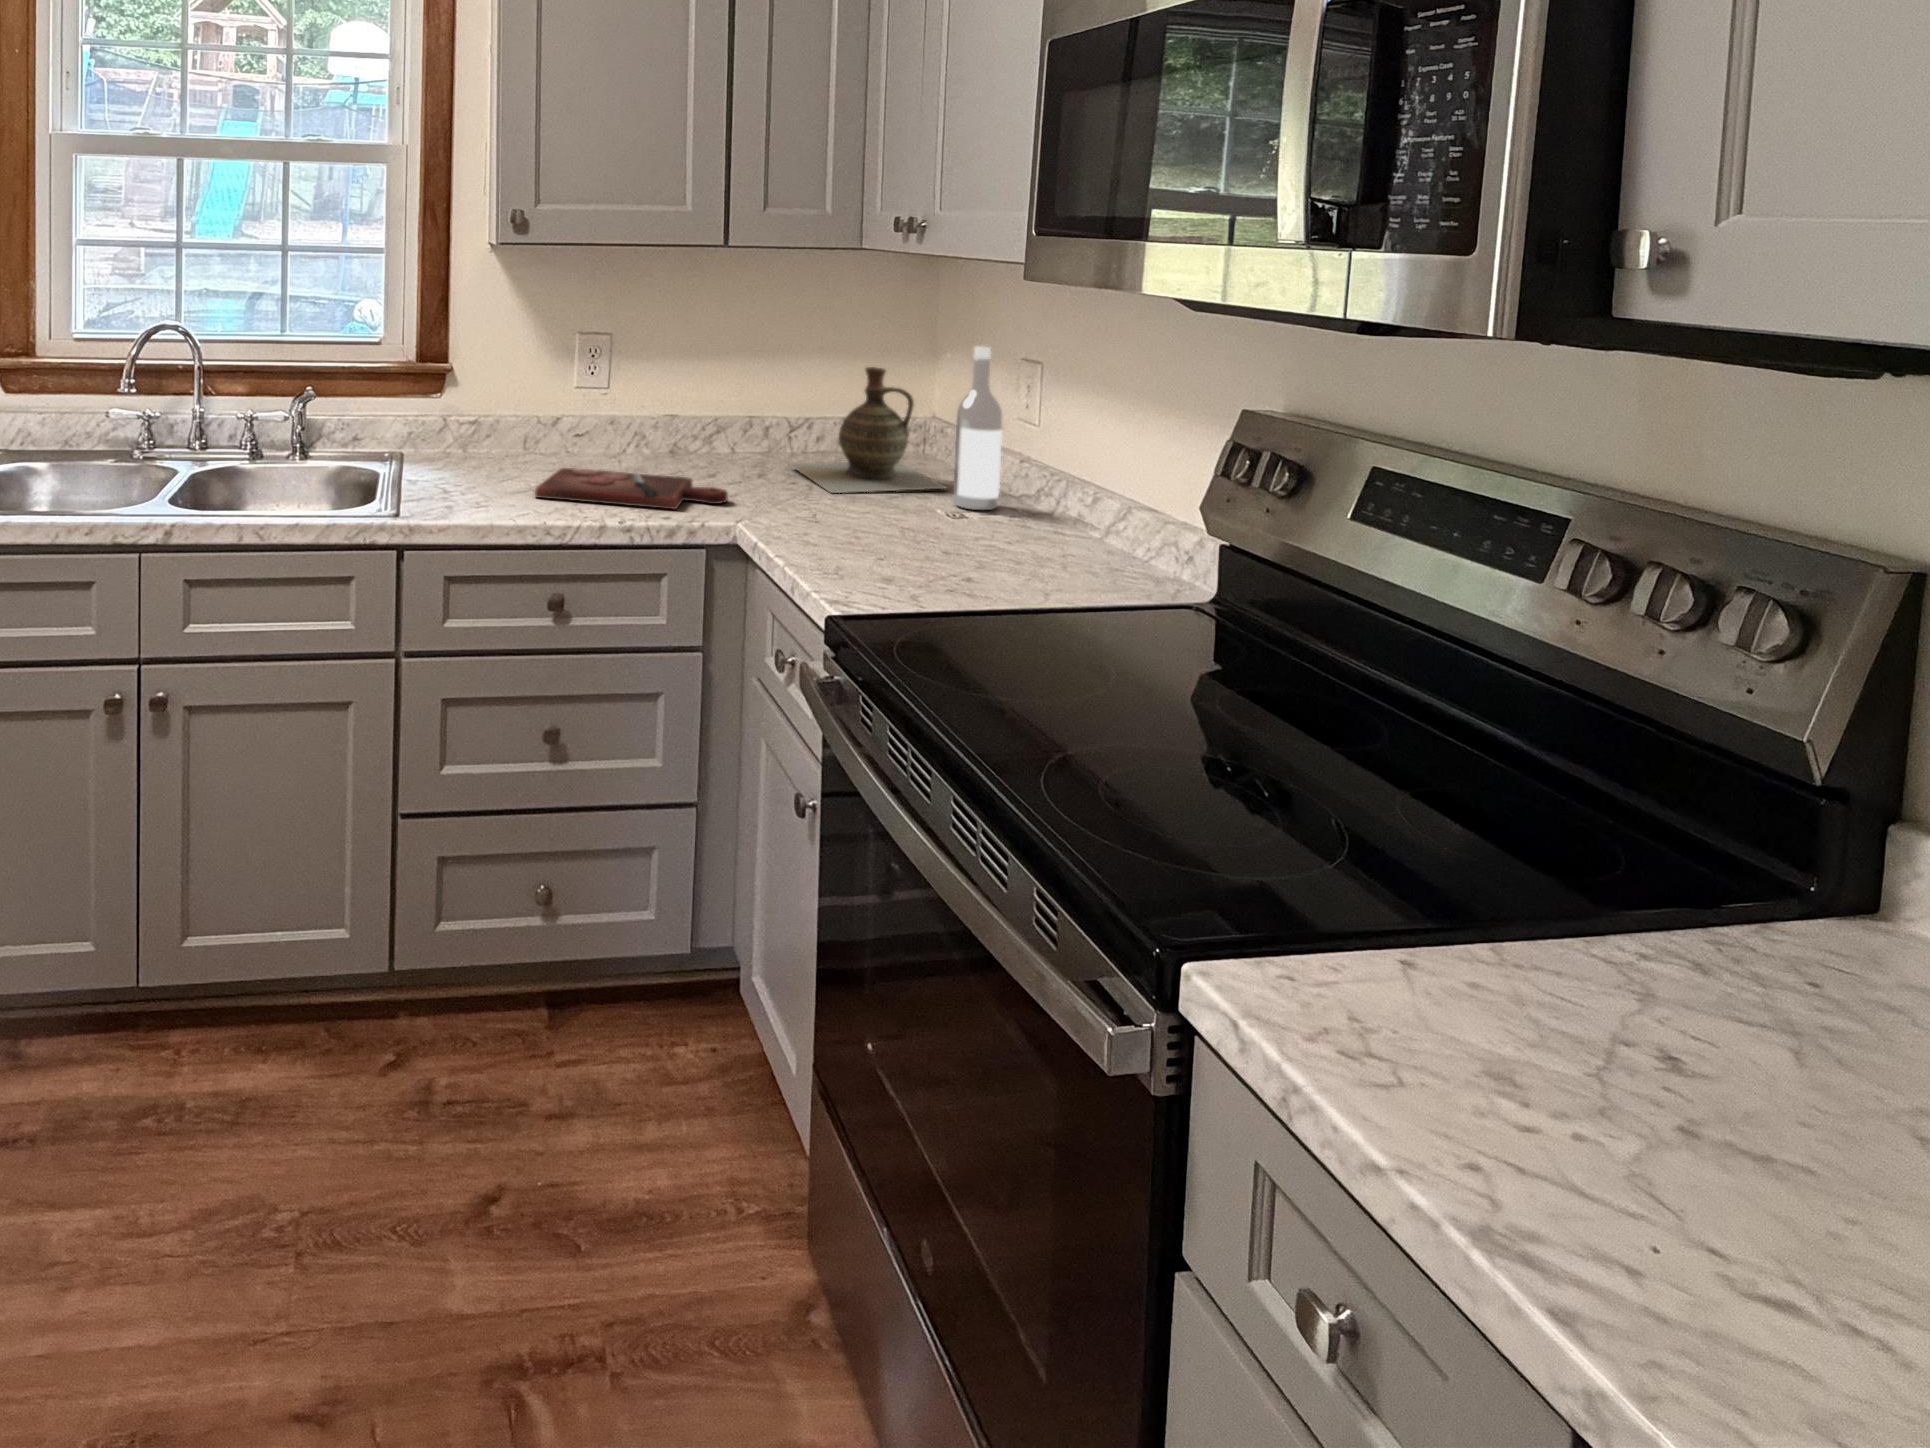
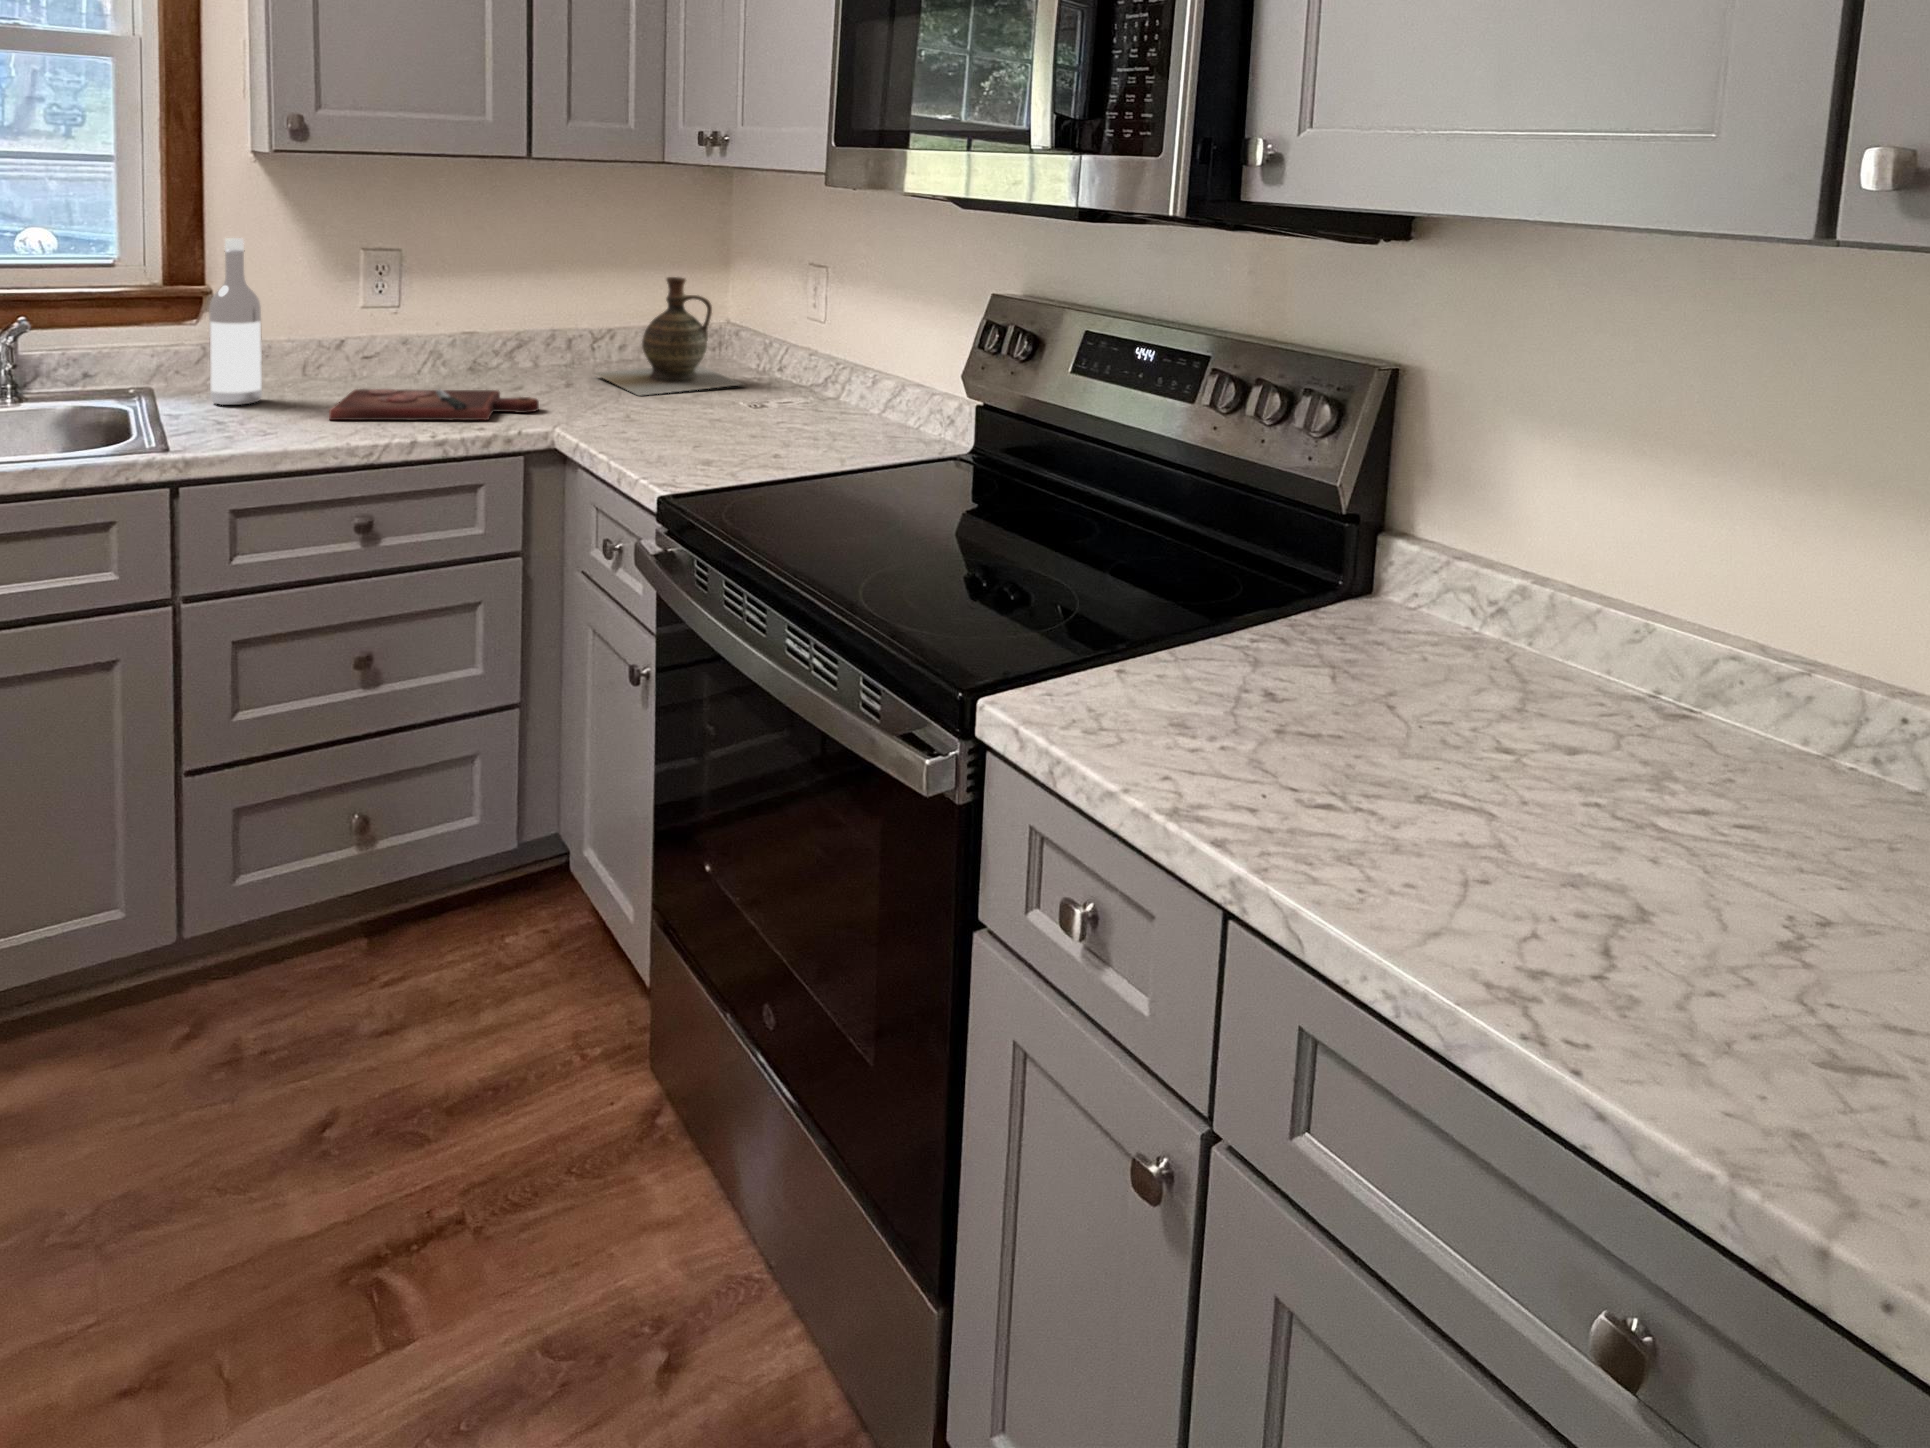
wine bottle: present [953,346,1002,510] -> present [209,238,262,405]

